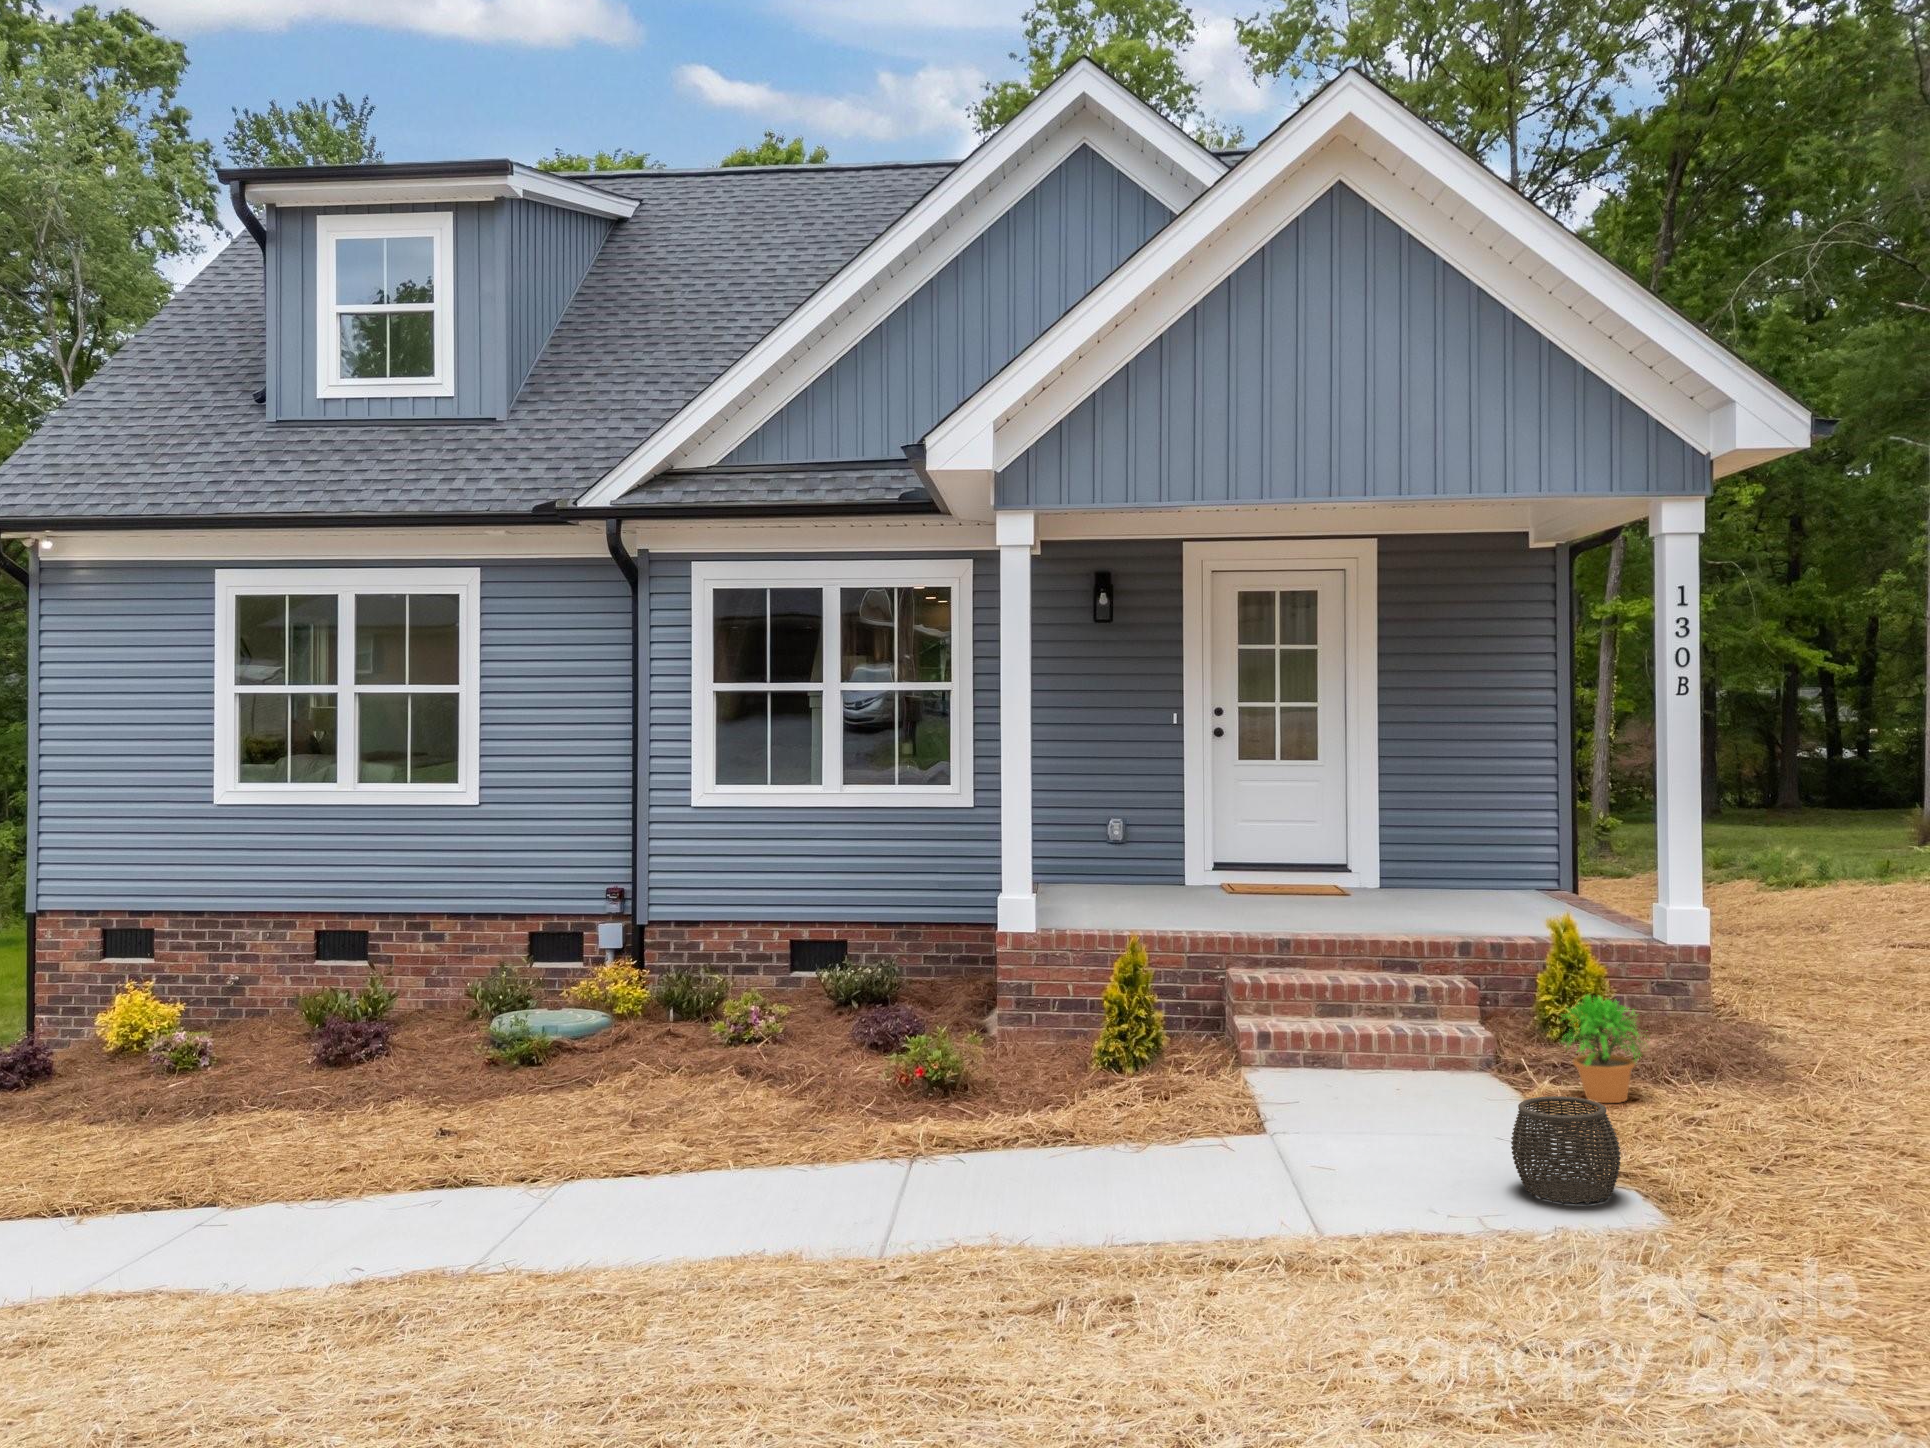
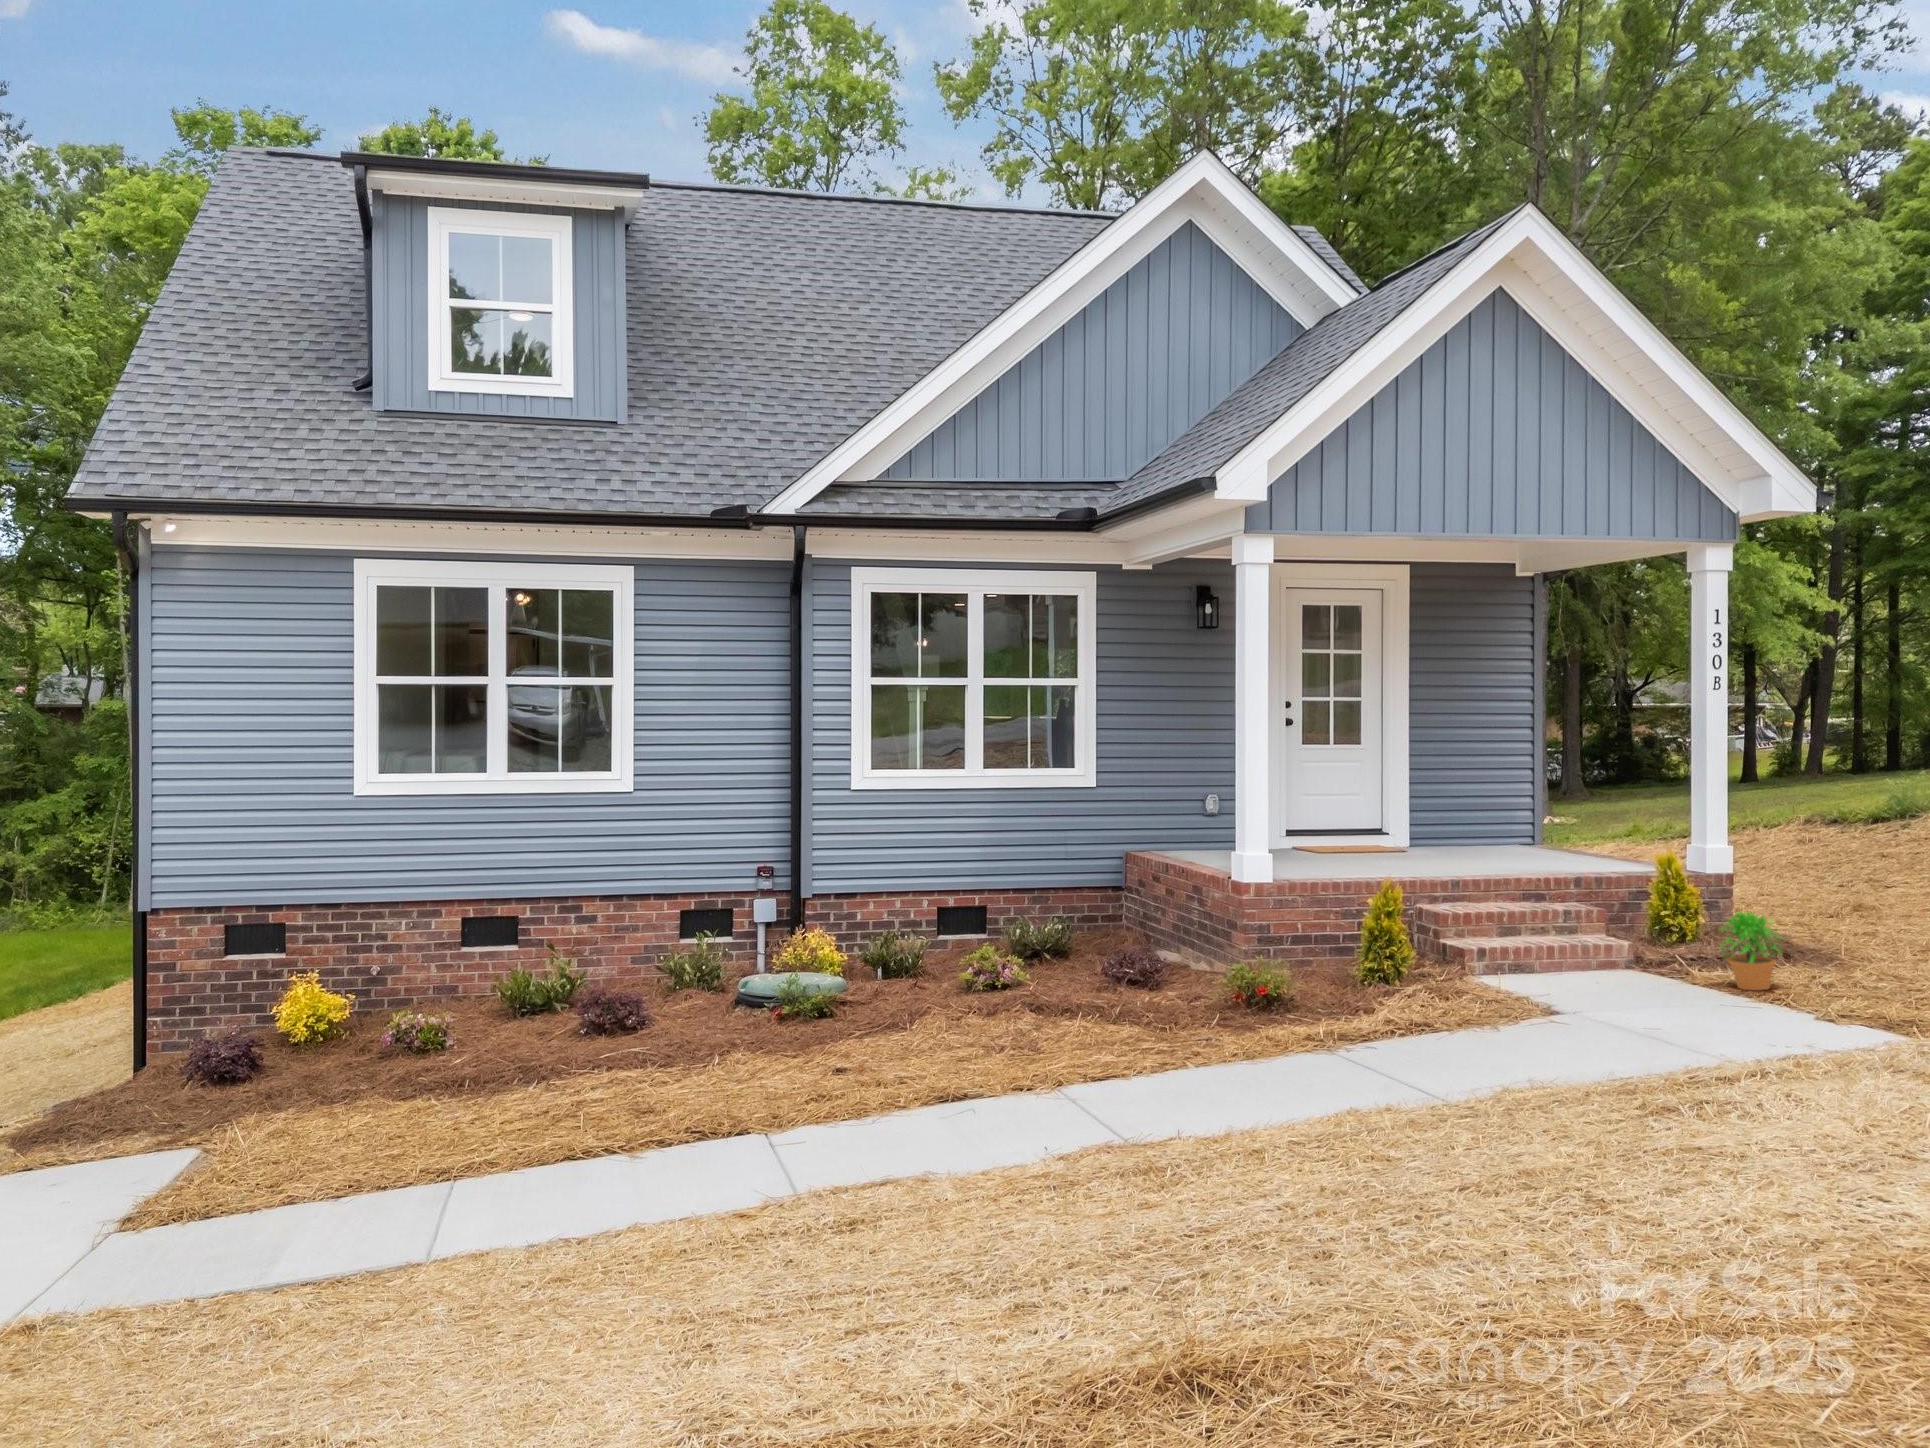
woven basket: present [1511,1096,1621,1203] -> none [1812,977,1899,1051]

